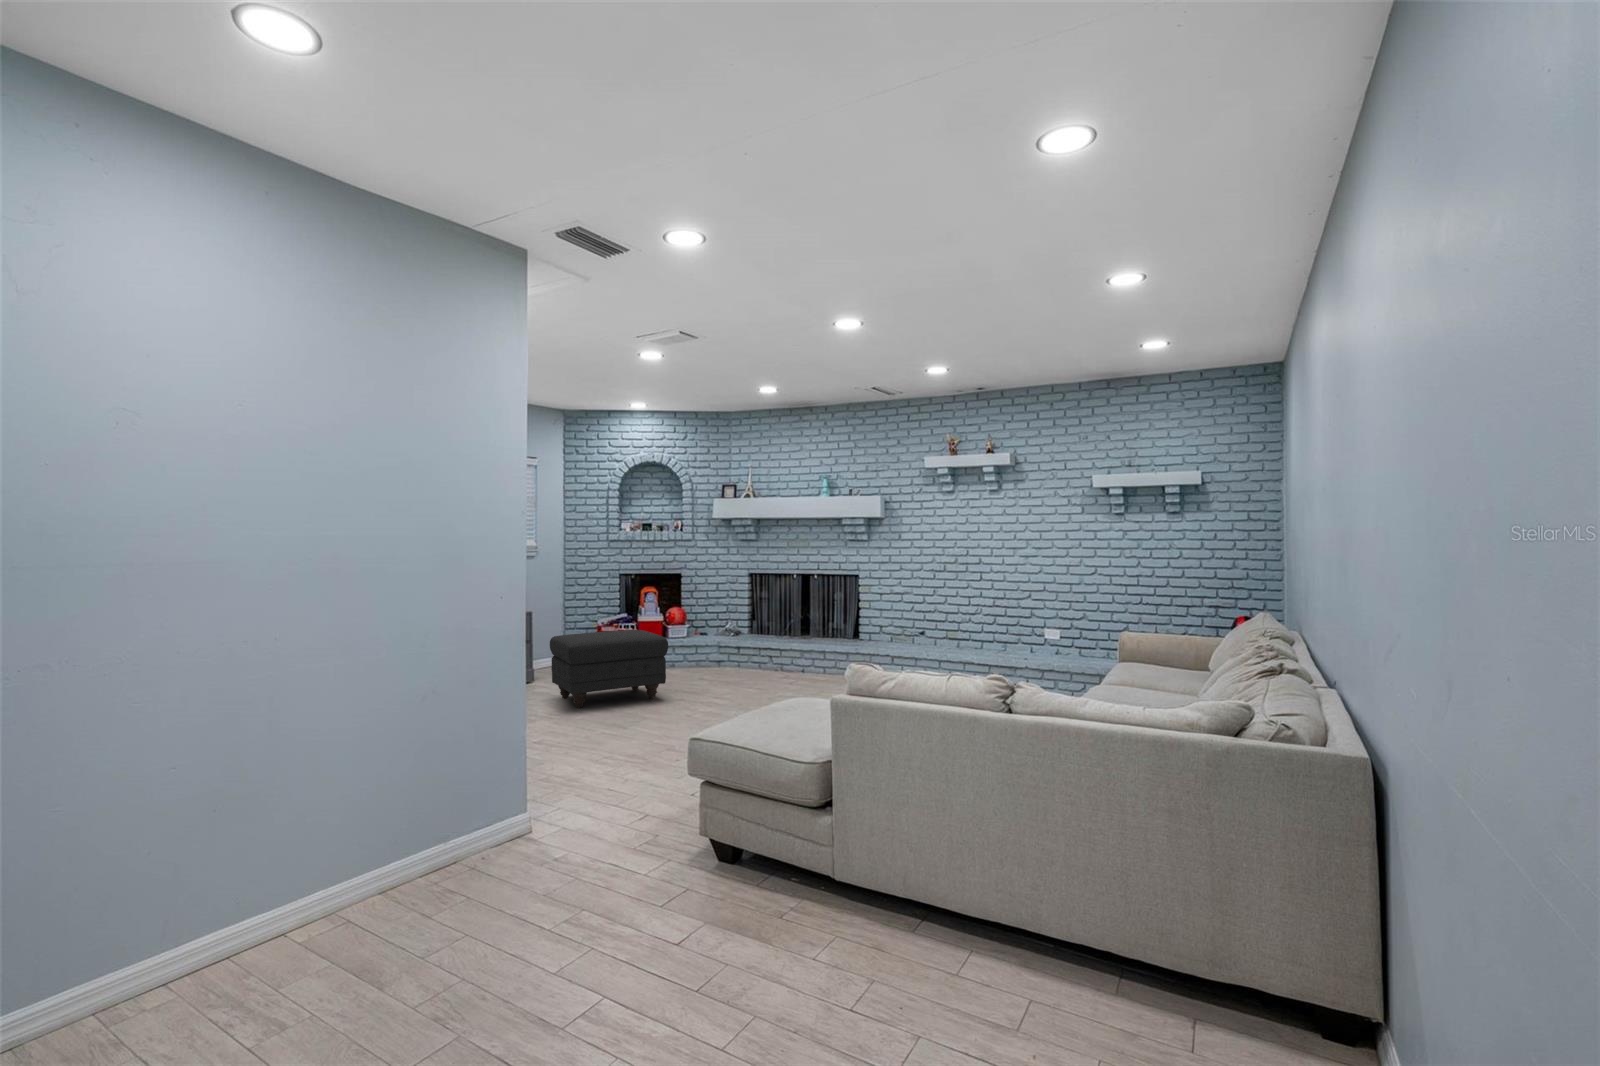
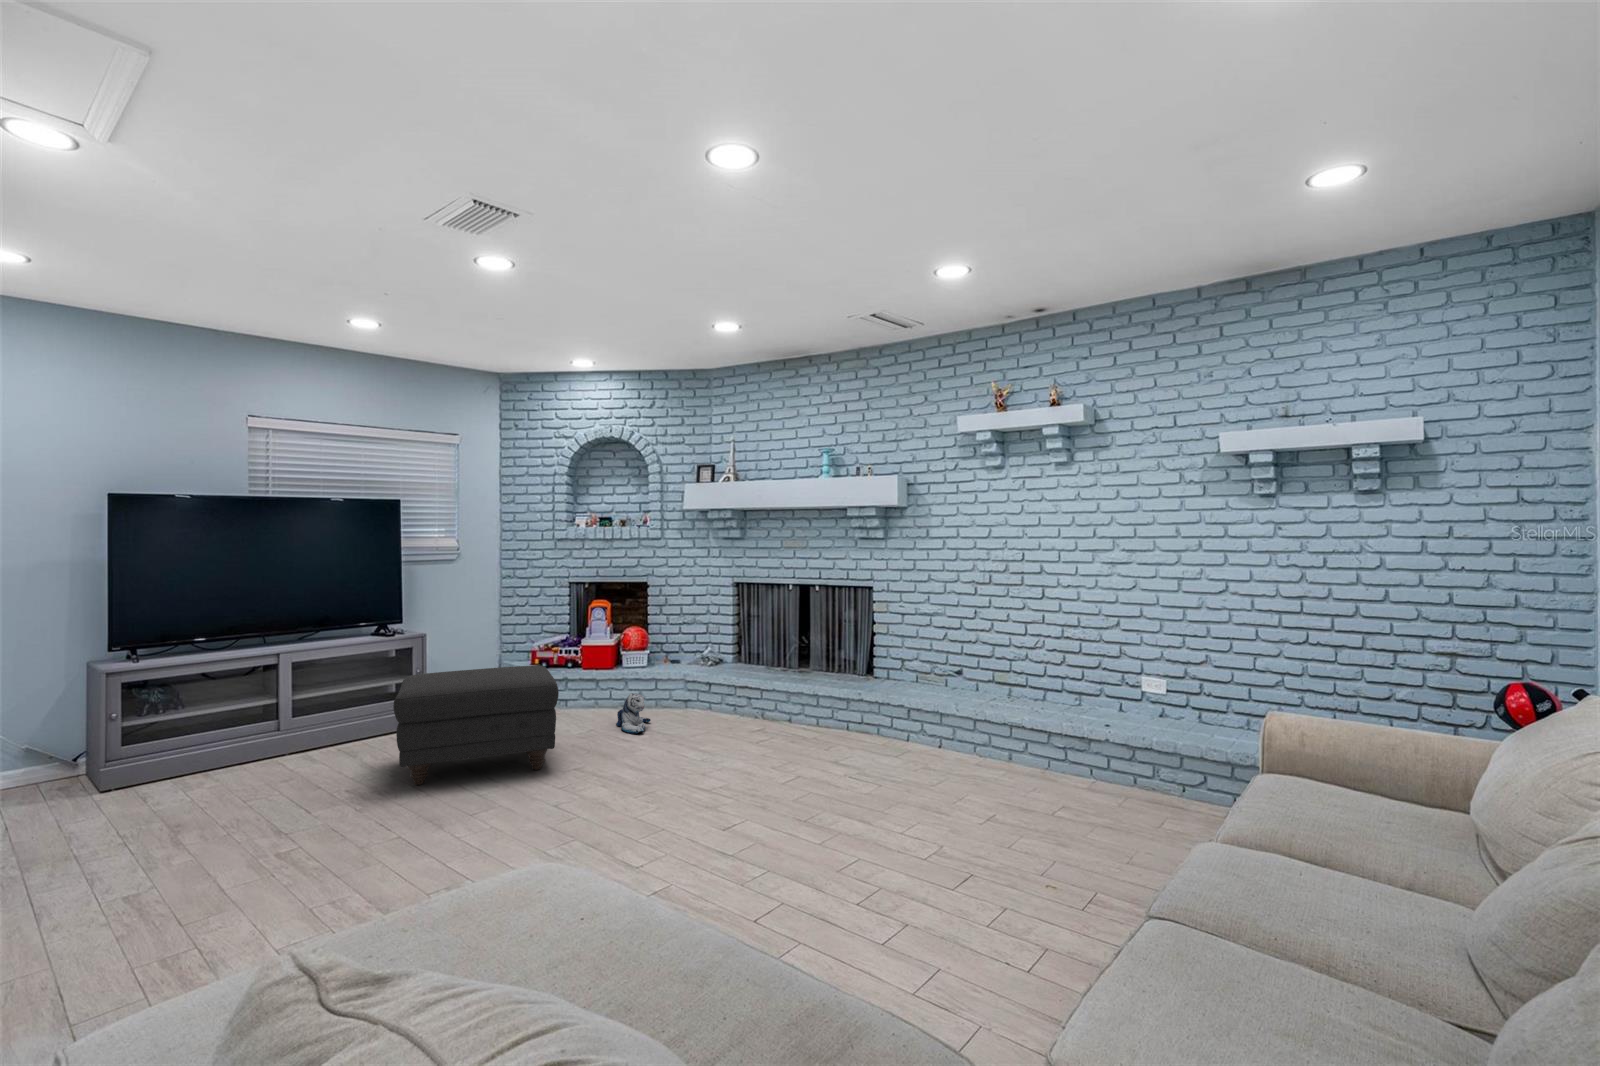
plush toy: none [679,652,705,680] -> present [616,693,651,734]

